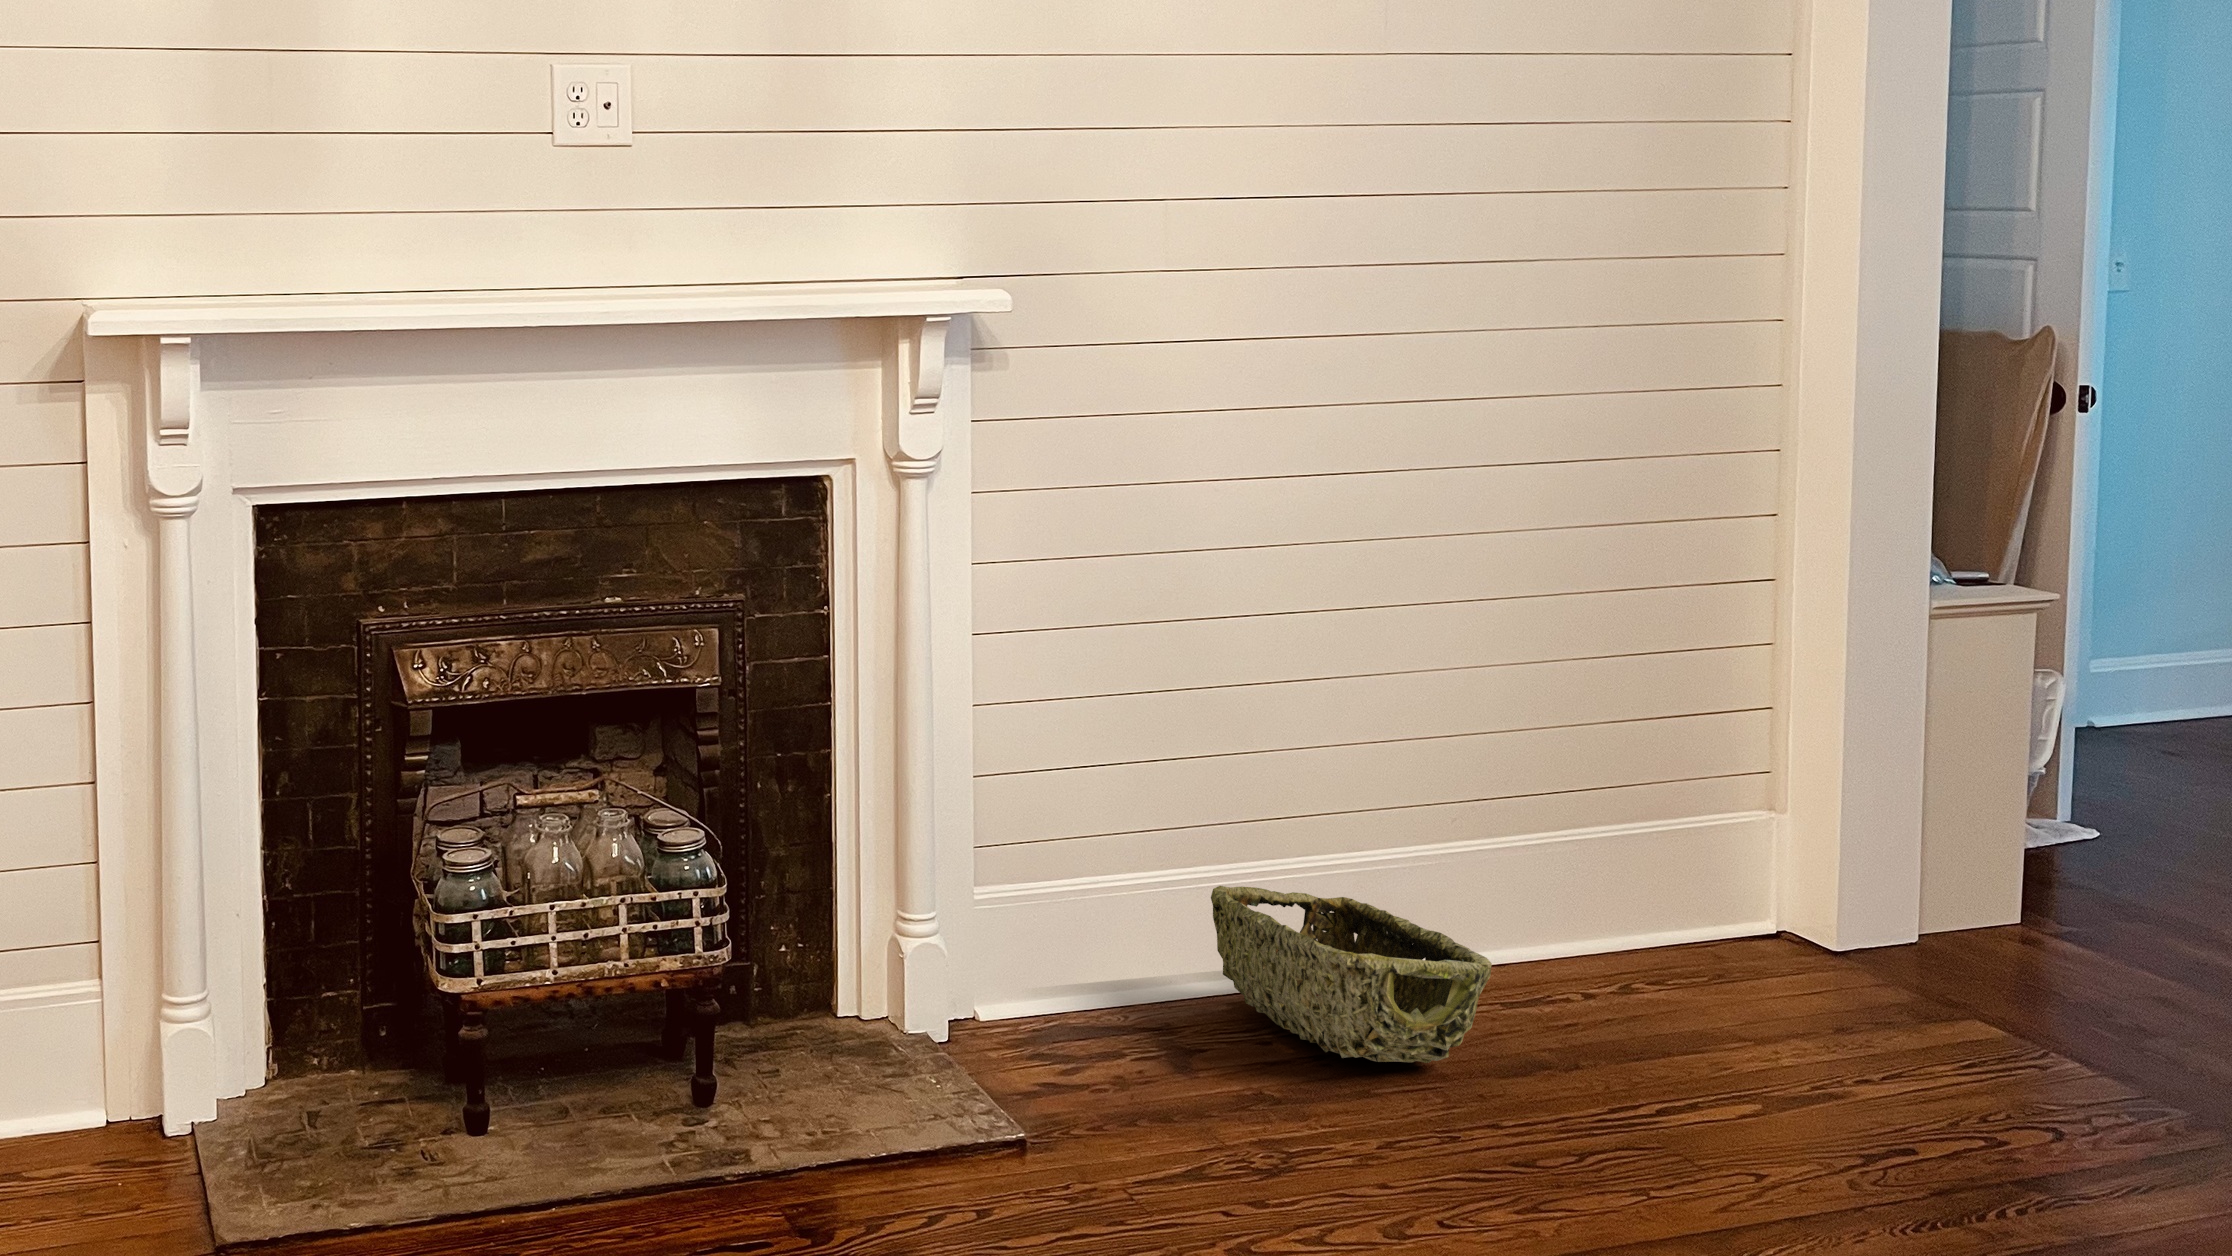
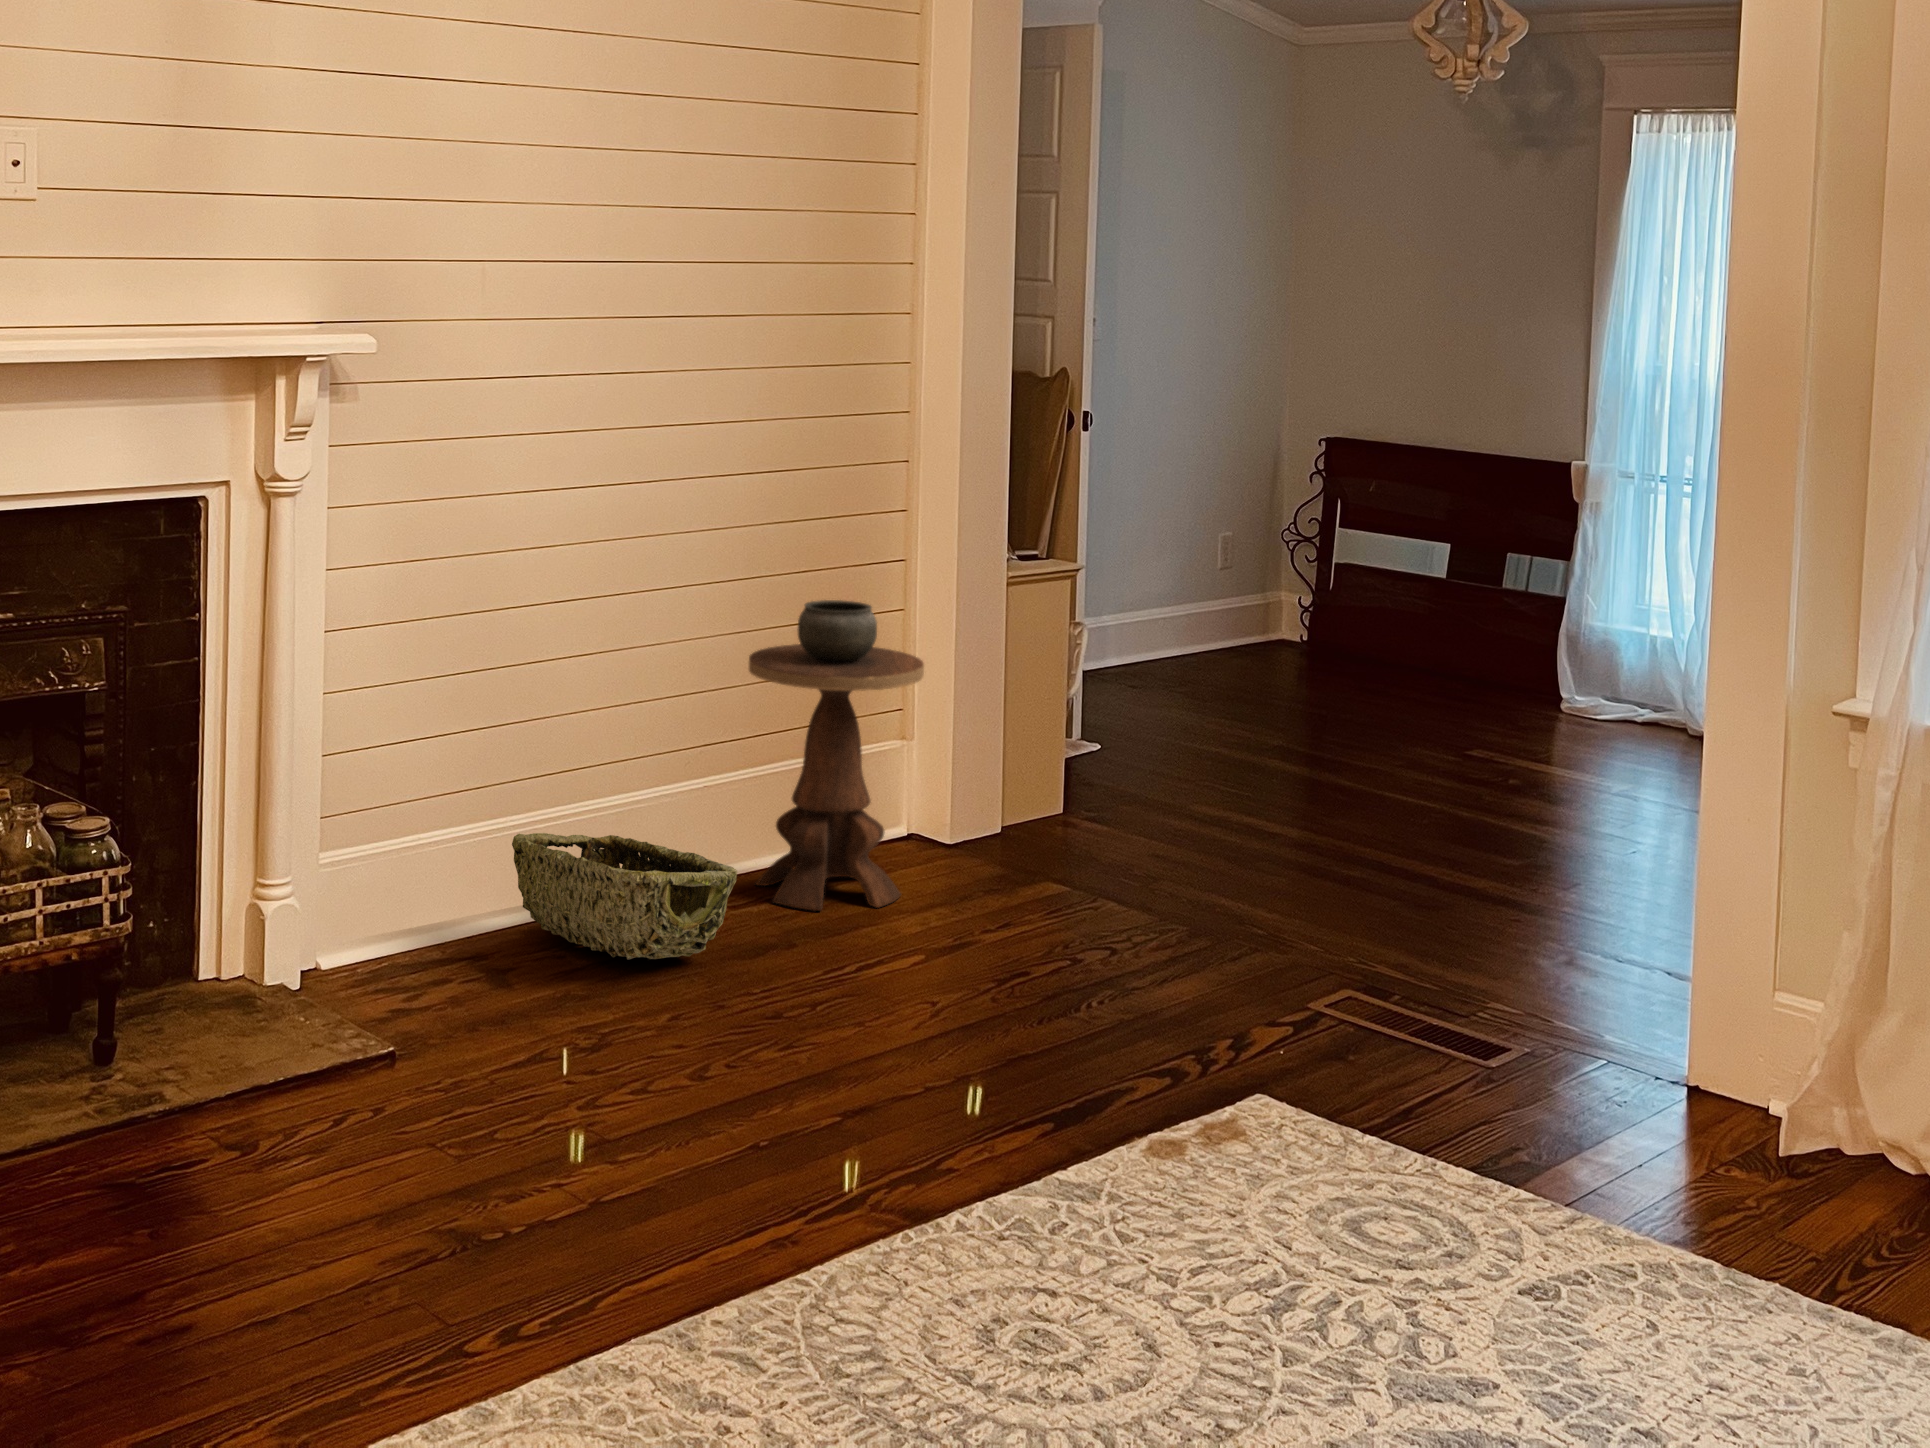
side table: none [1529,622,1778,1027] -> present [749,600,924,911]

